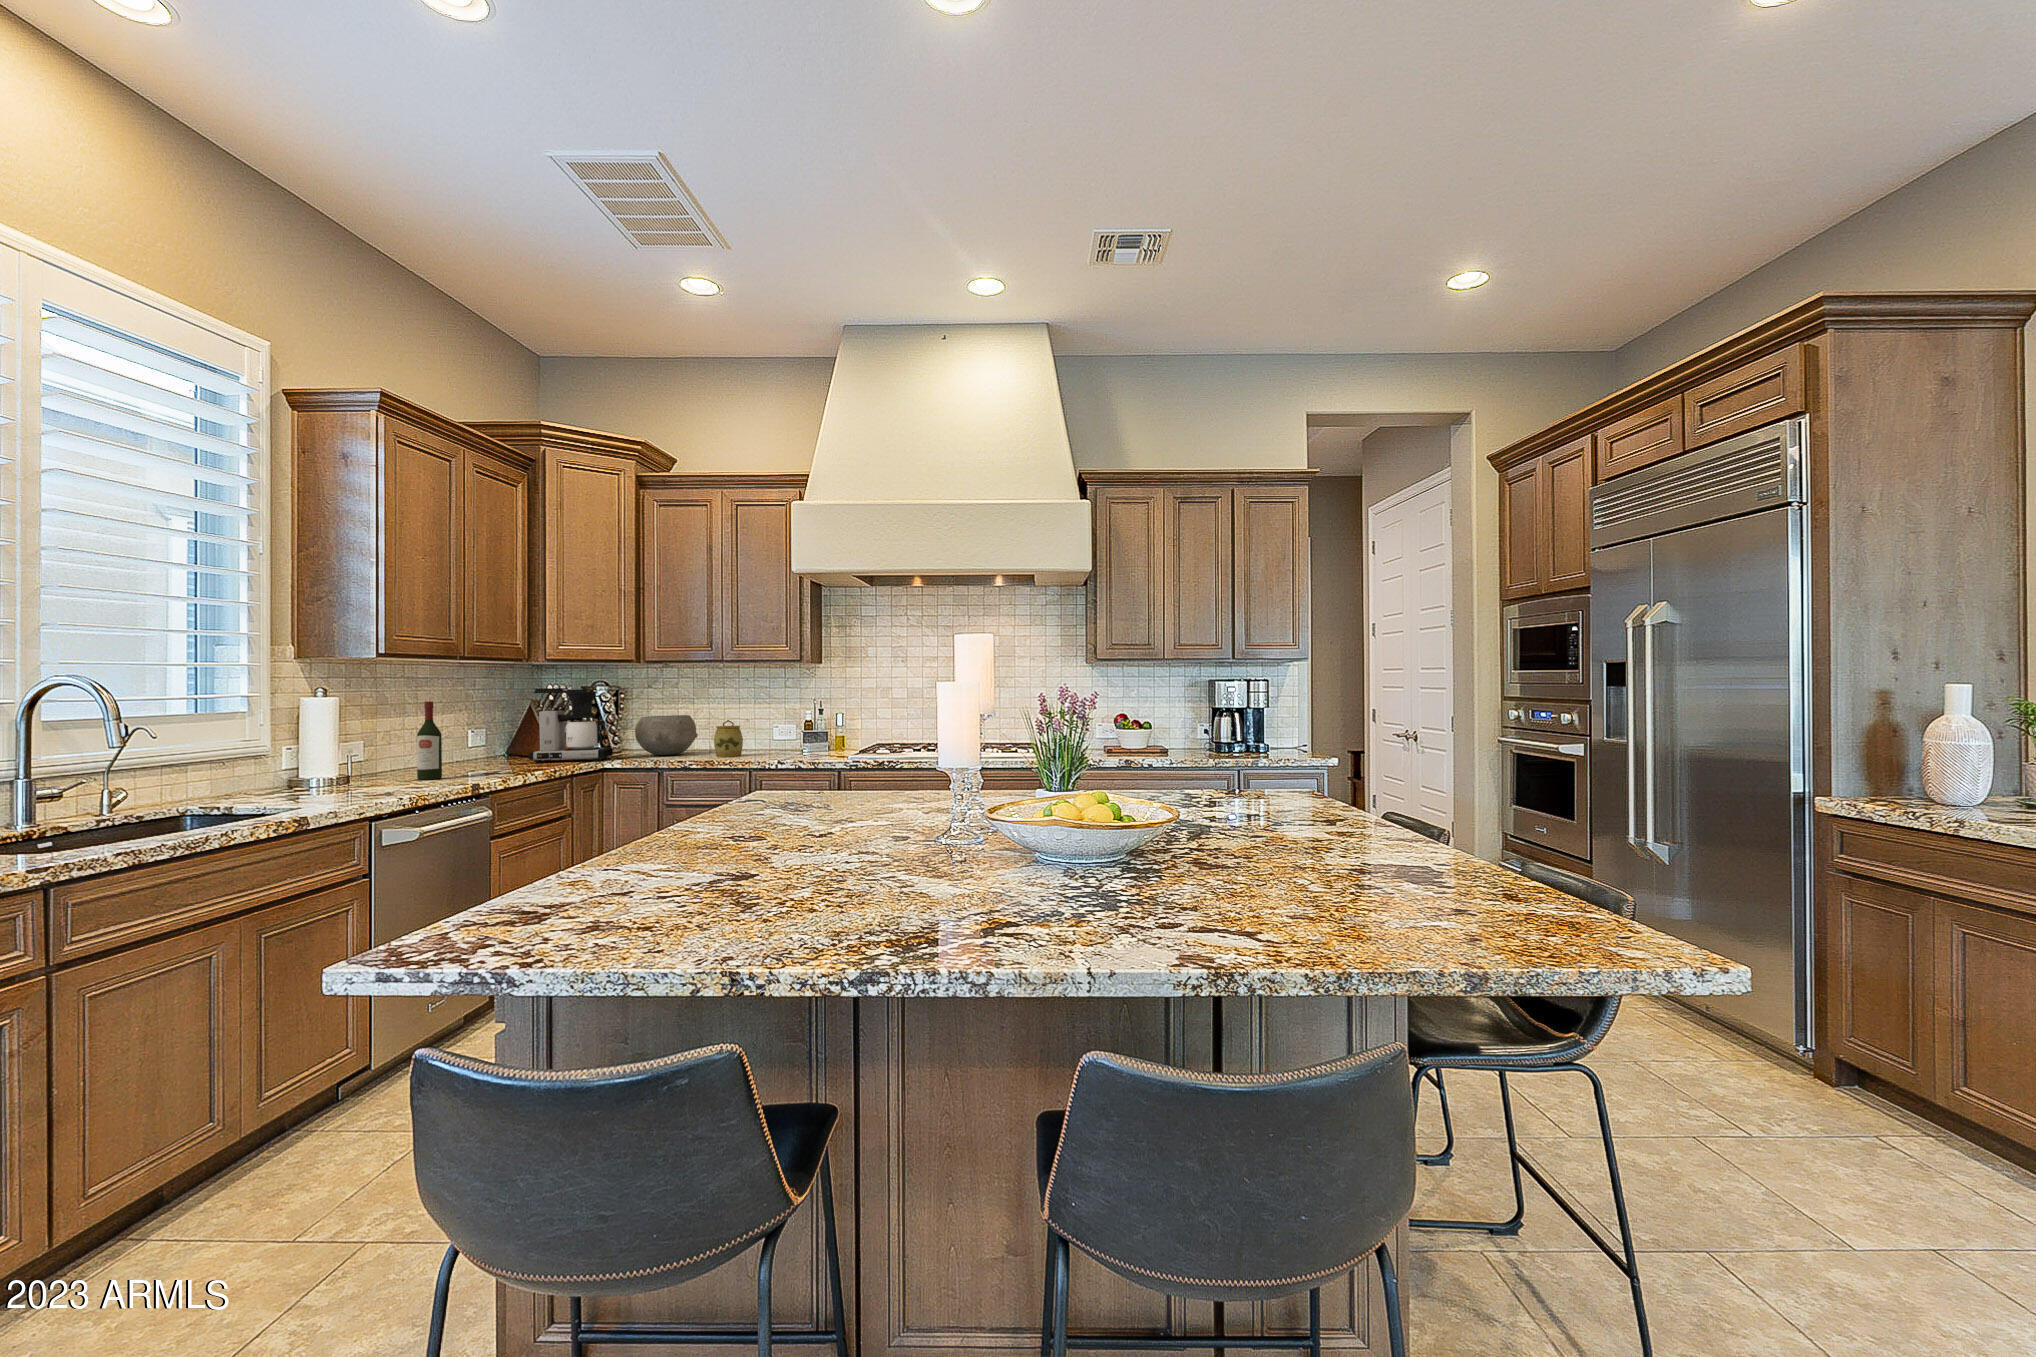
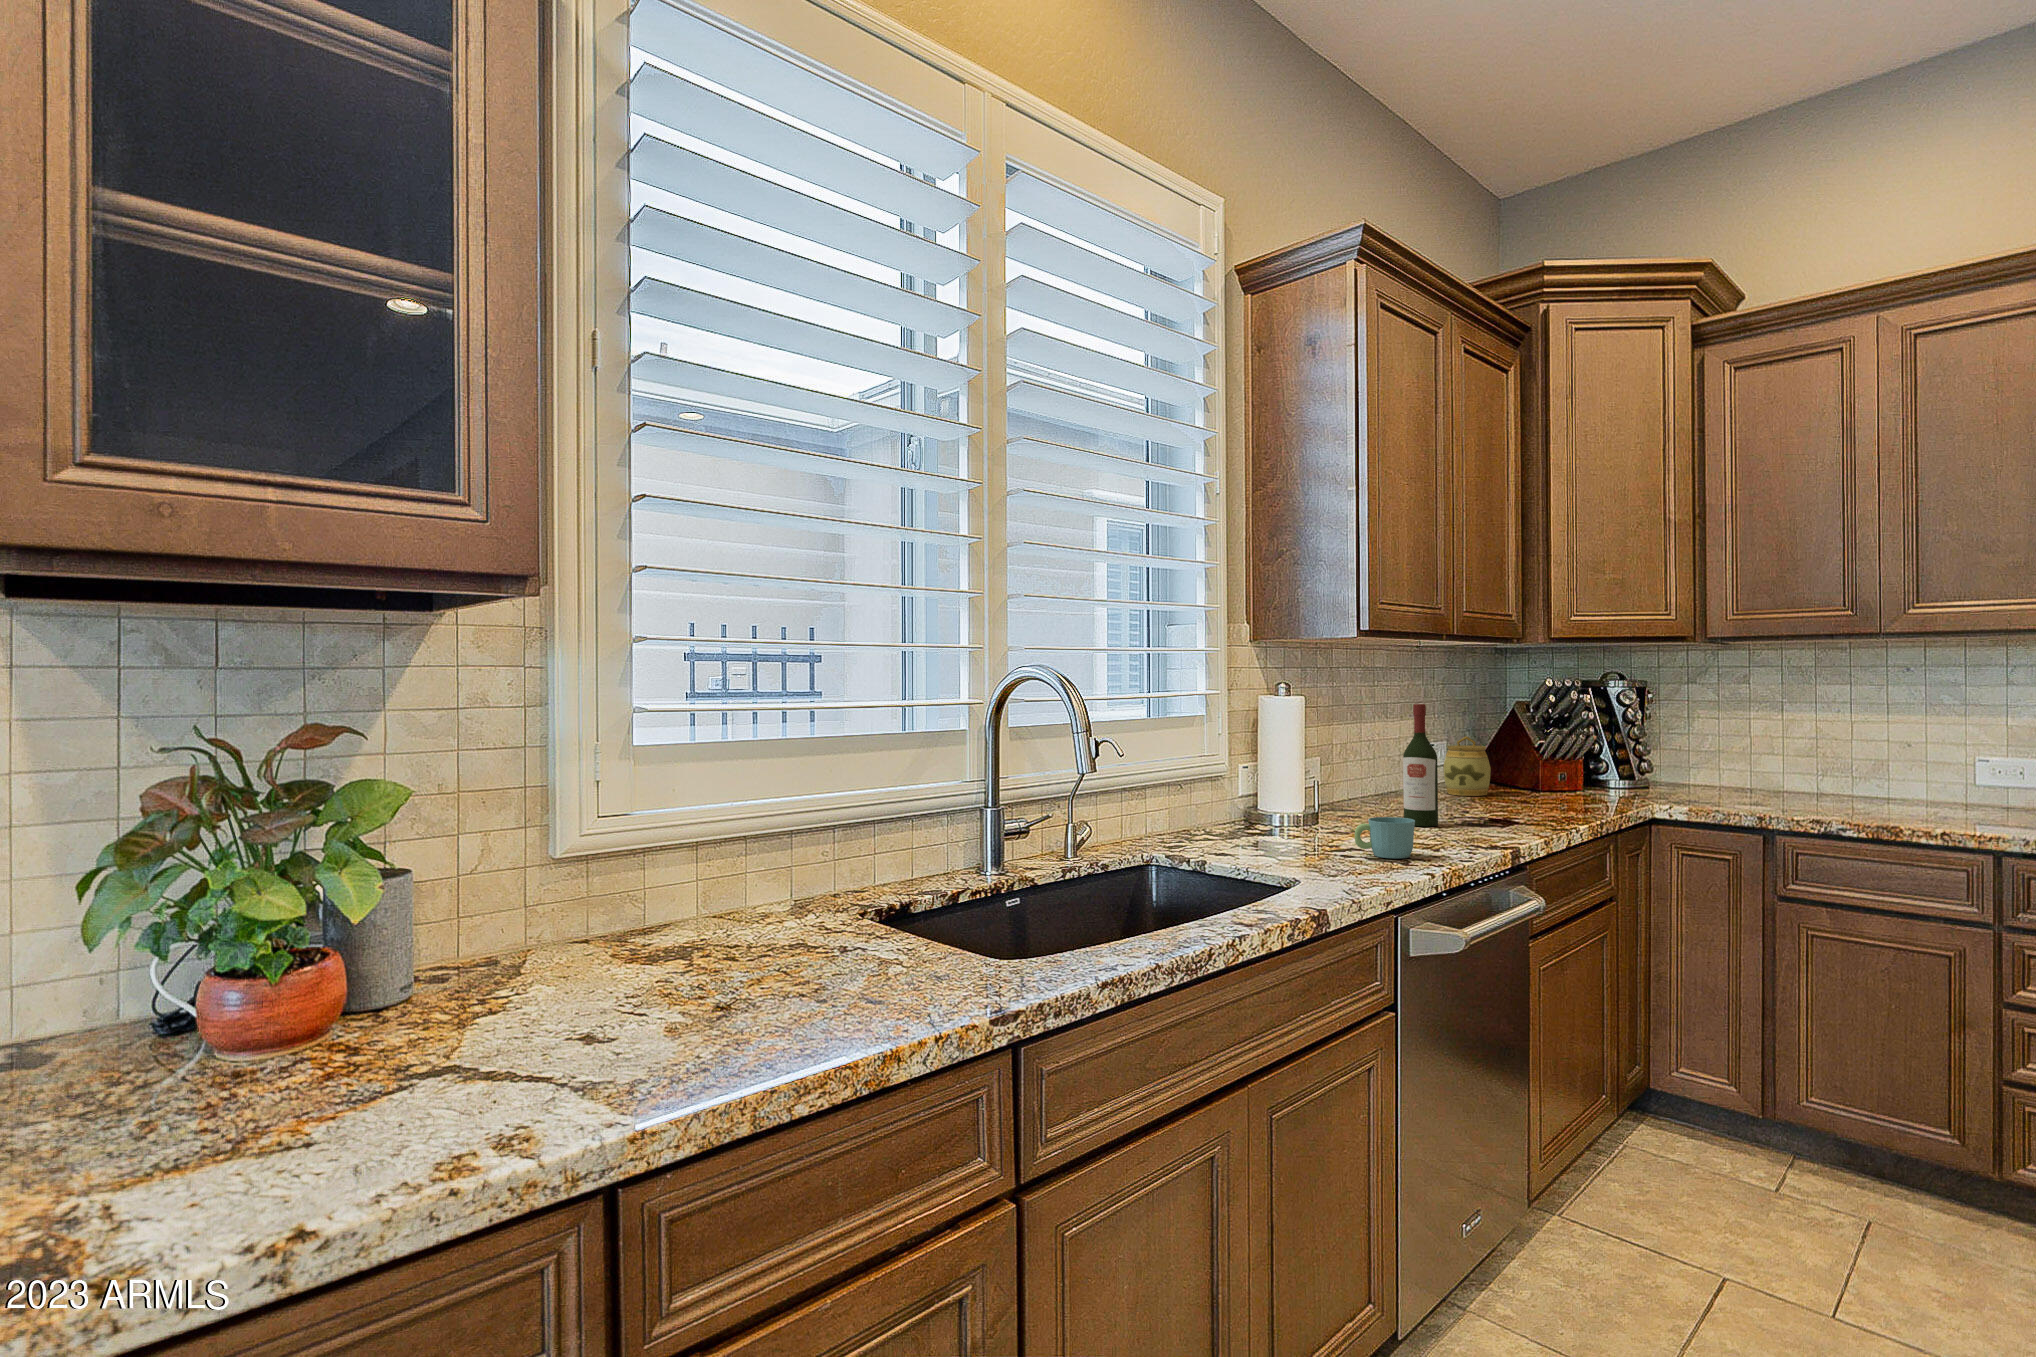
coffee maker: present [529,688,613,763] -> none [1529,683,1662,805]
ceramic bowl: present [635,715,698,755] -> none [1693,731,1819,801]
jar: present [714,720,743,757] -> present [1443,736,1491,796]
mug: none [359,770,402,794] -> present [1355,817,1415,858]

